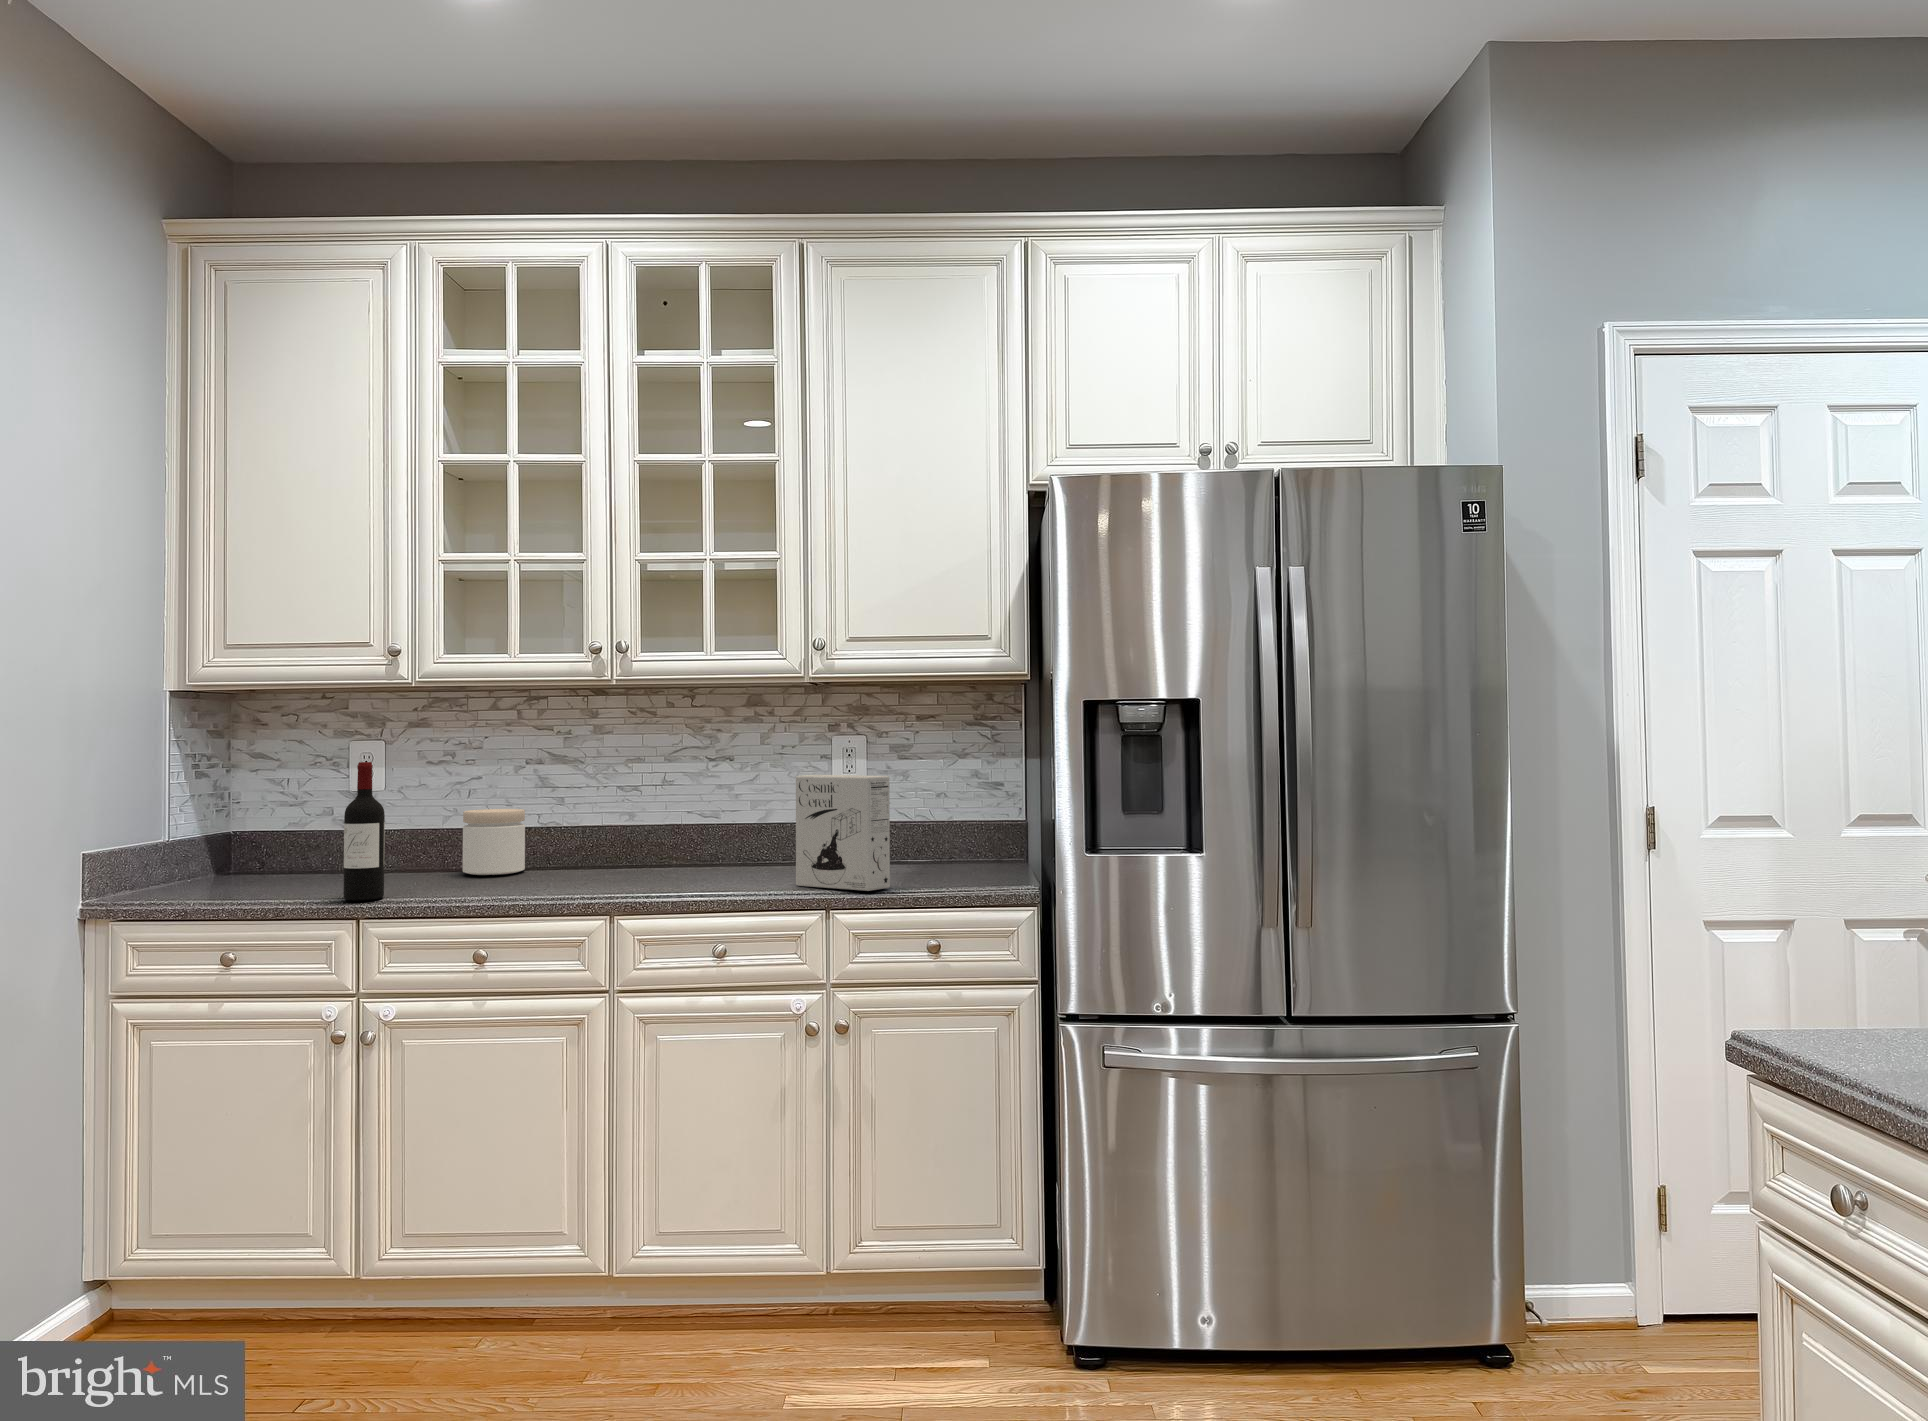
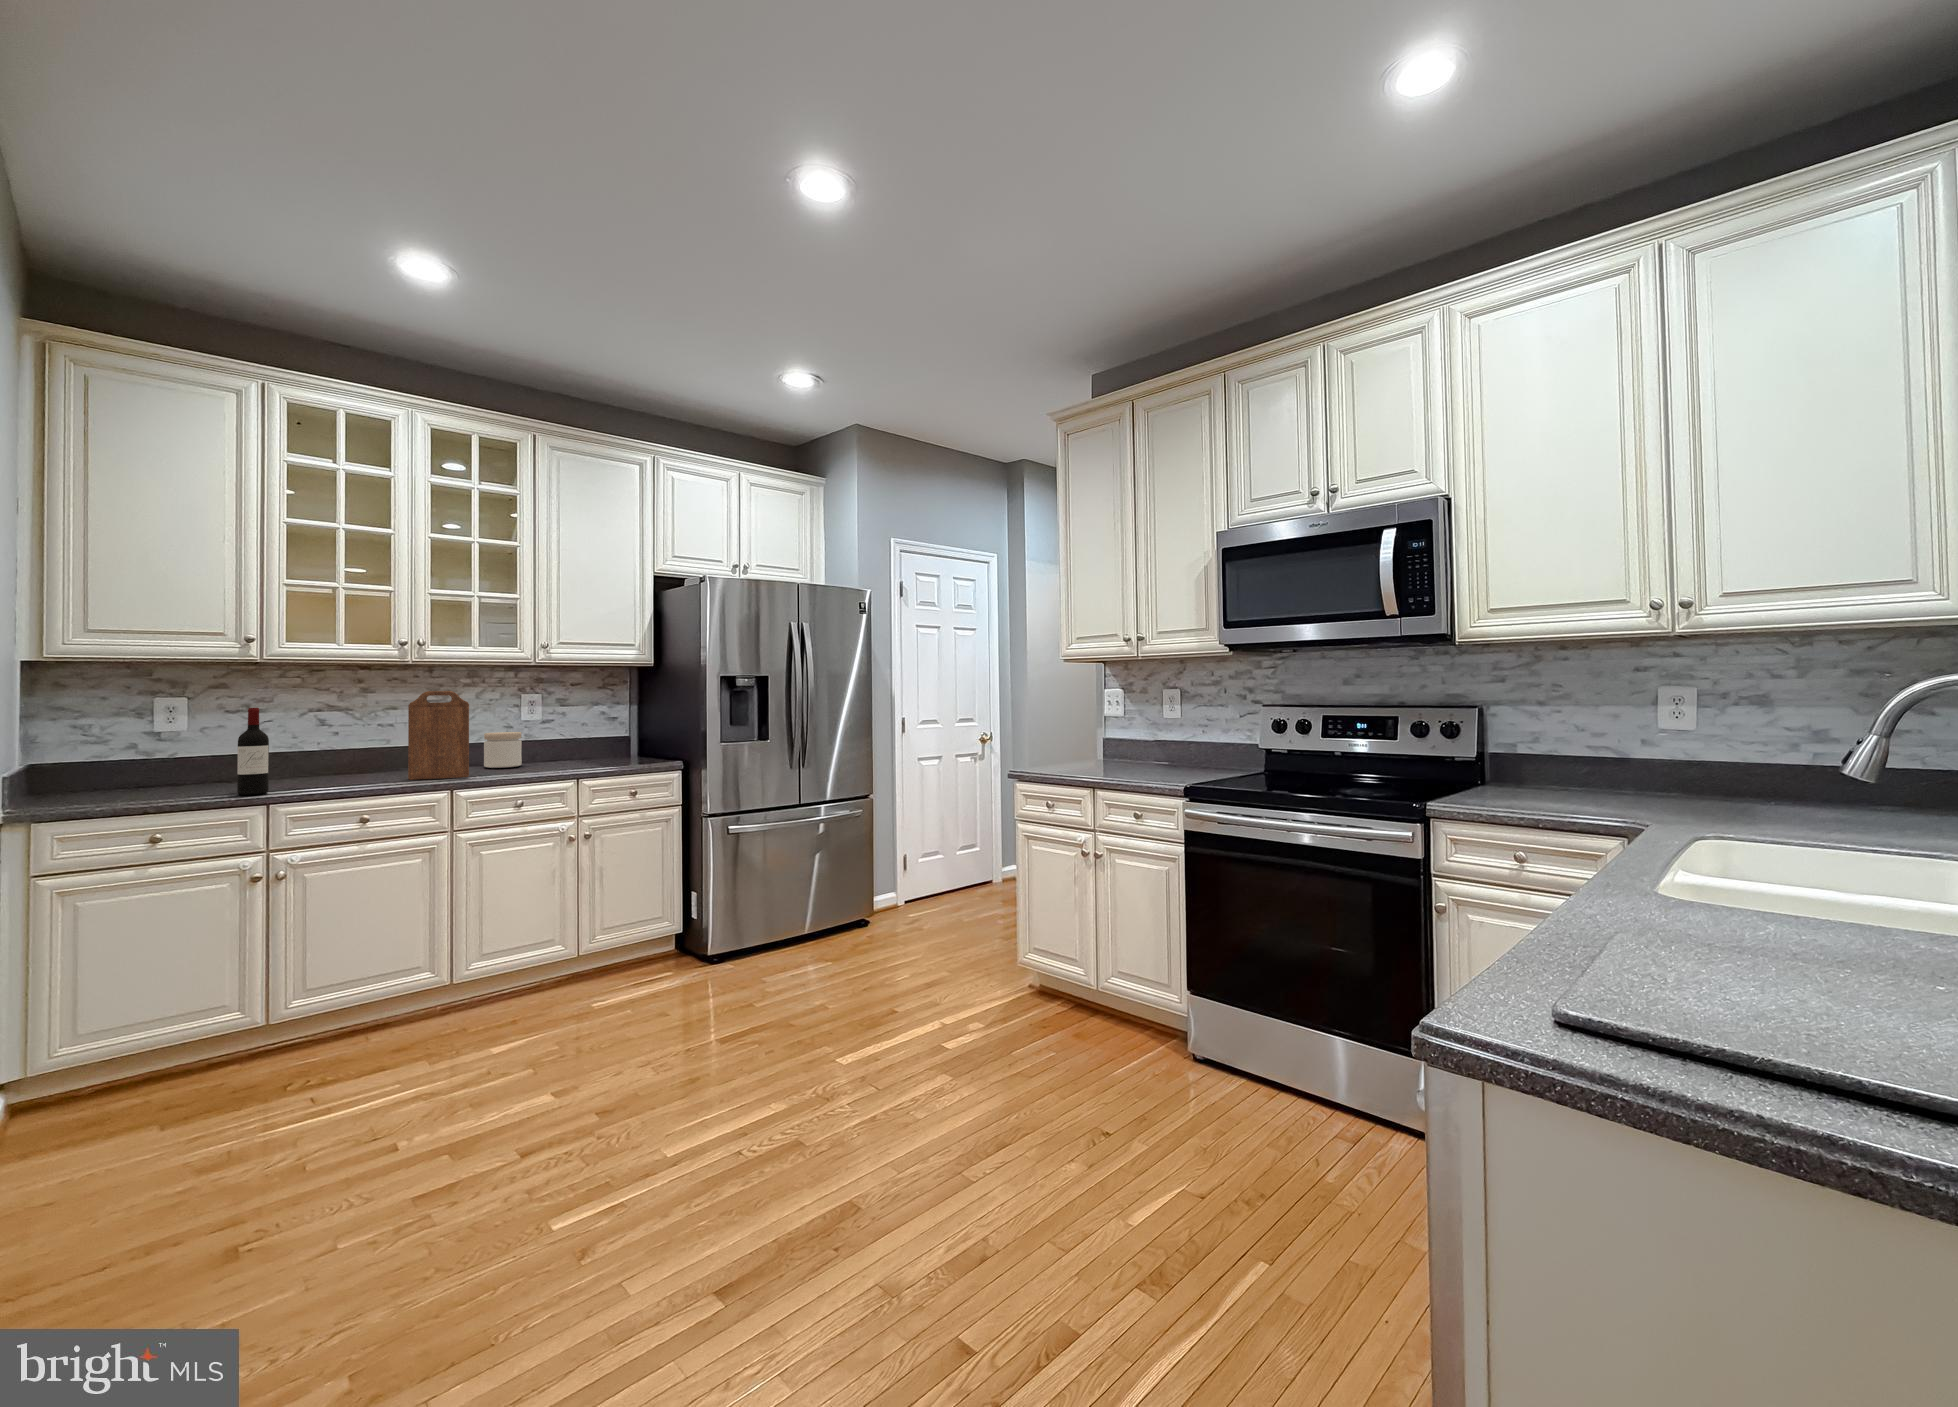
cutting board: none [586,735,663,894] -> present [408,691,469,780]
cereal box: present [796,775,890,891] -> none [536,711,593,770]
jar: present [463,809,525,875] -> present [484,732,522,768]

